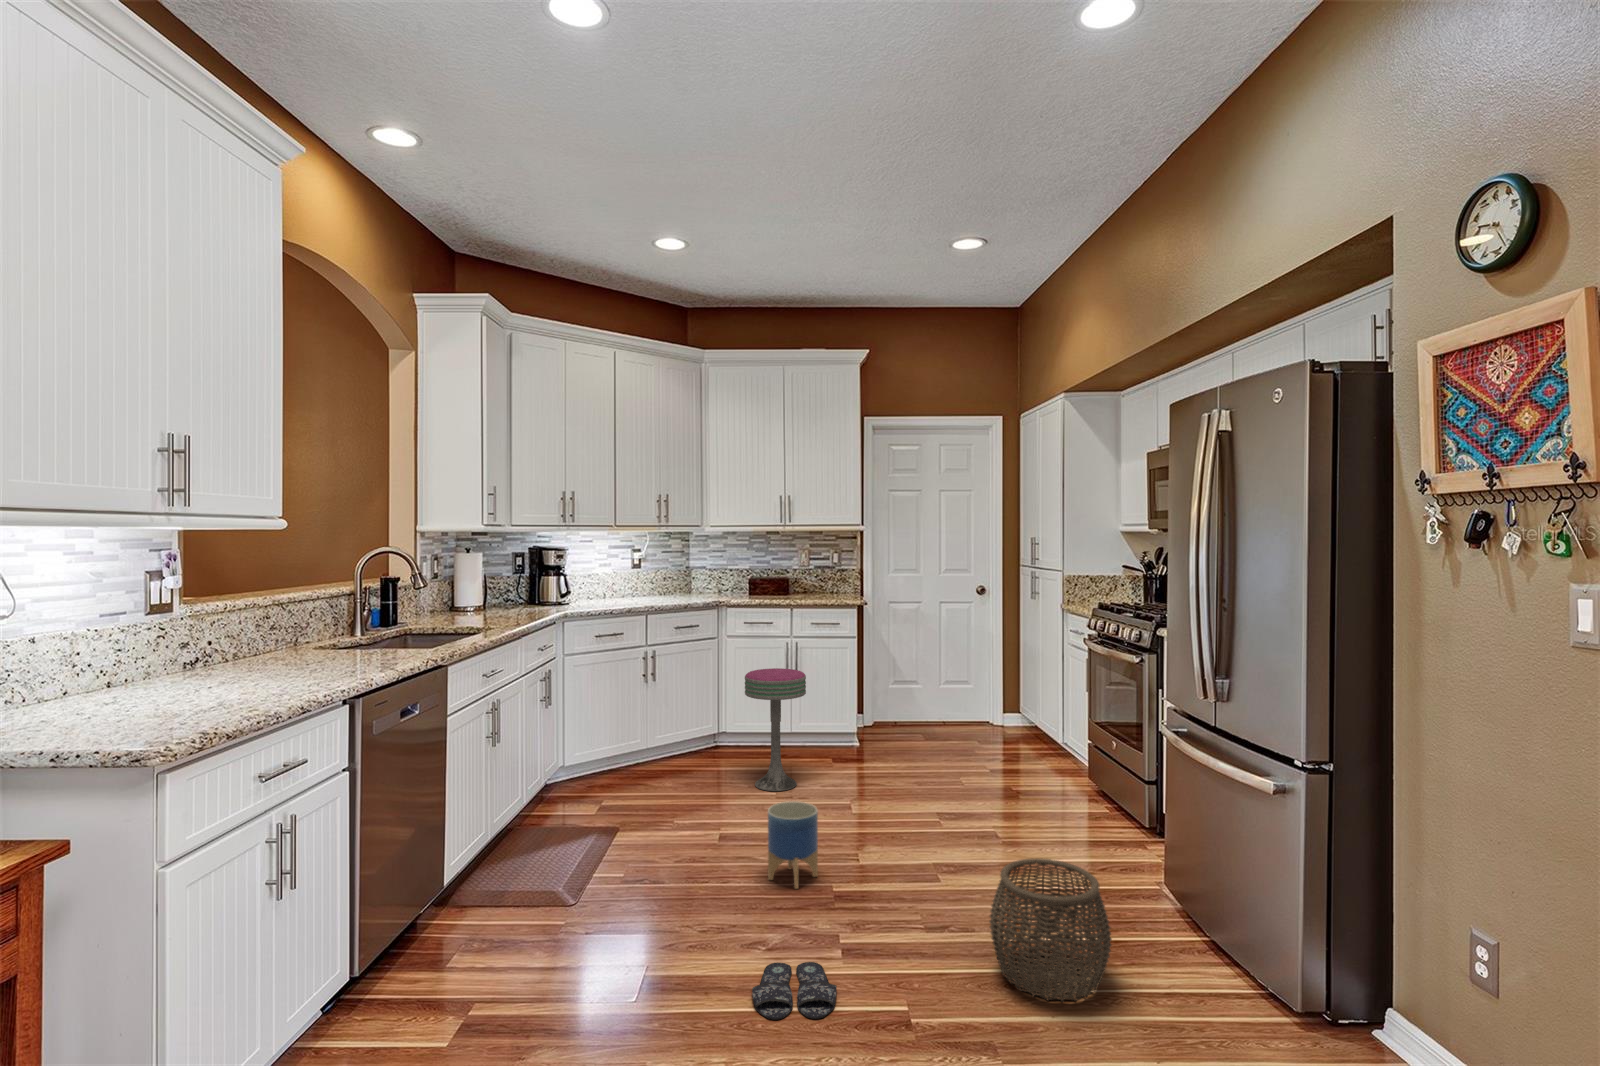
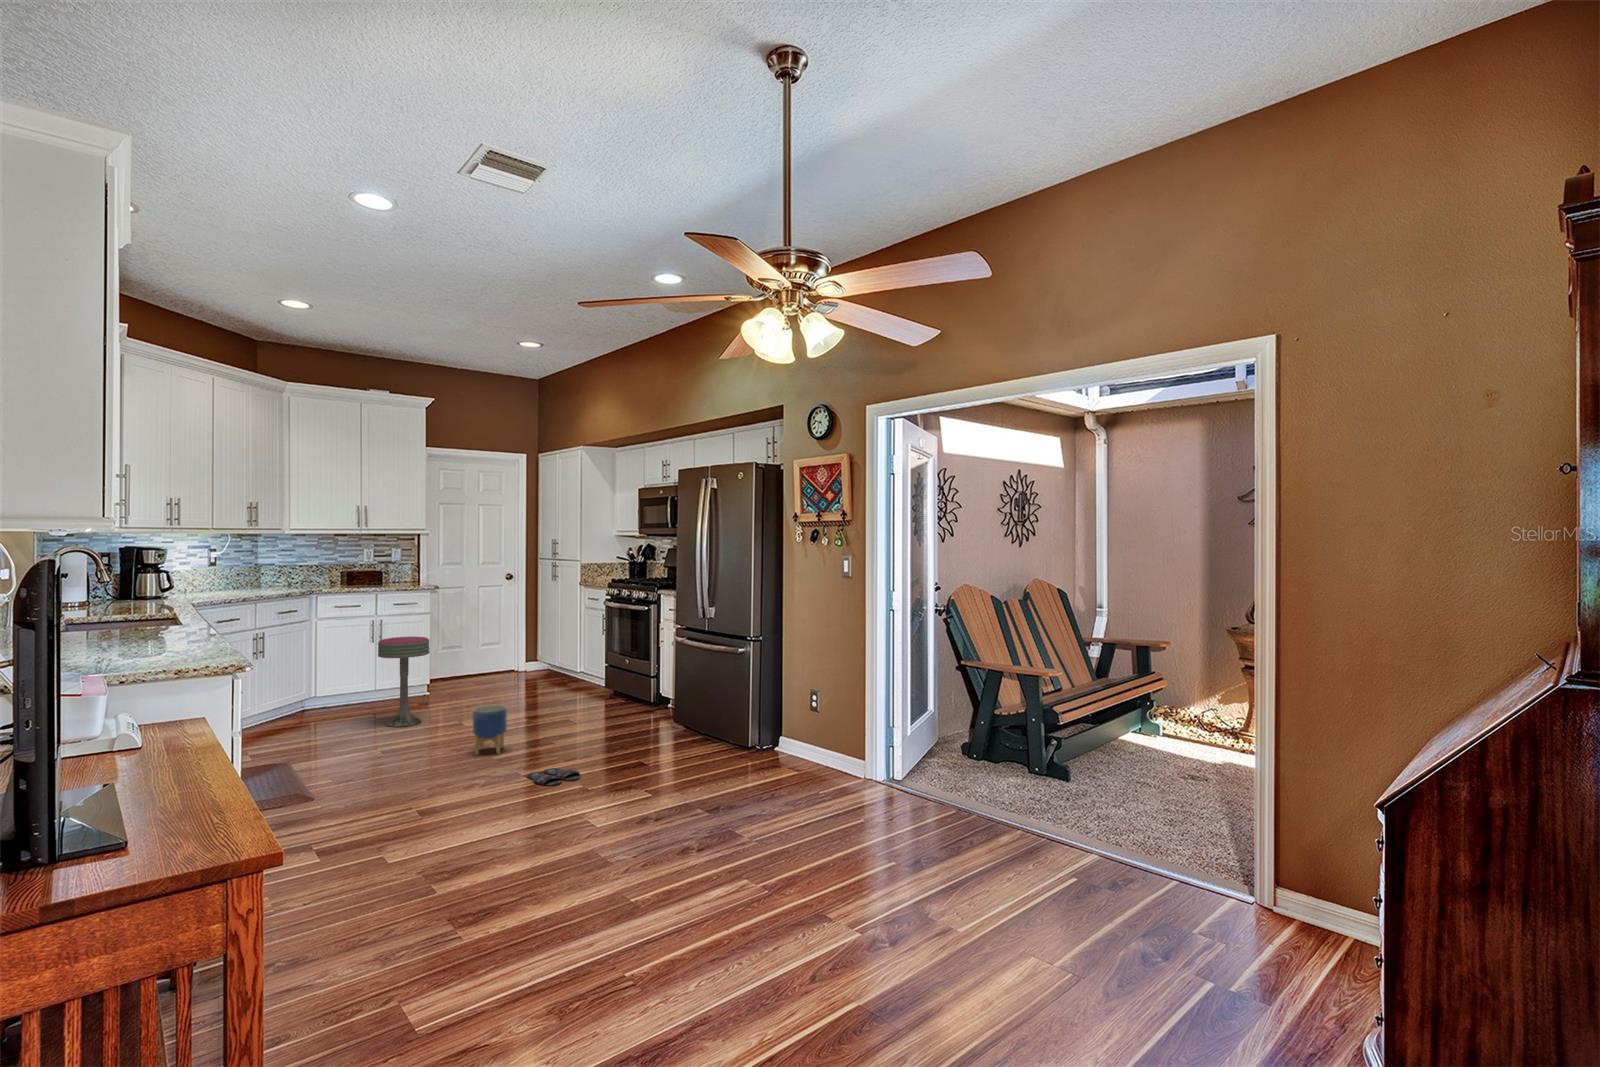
woven basket: present [990,858,1112,1002] -> none [631,695,688,753]

